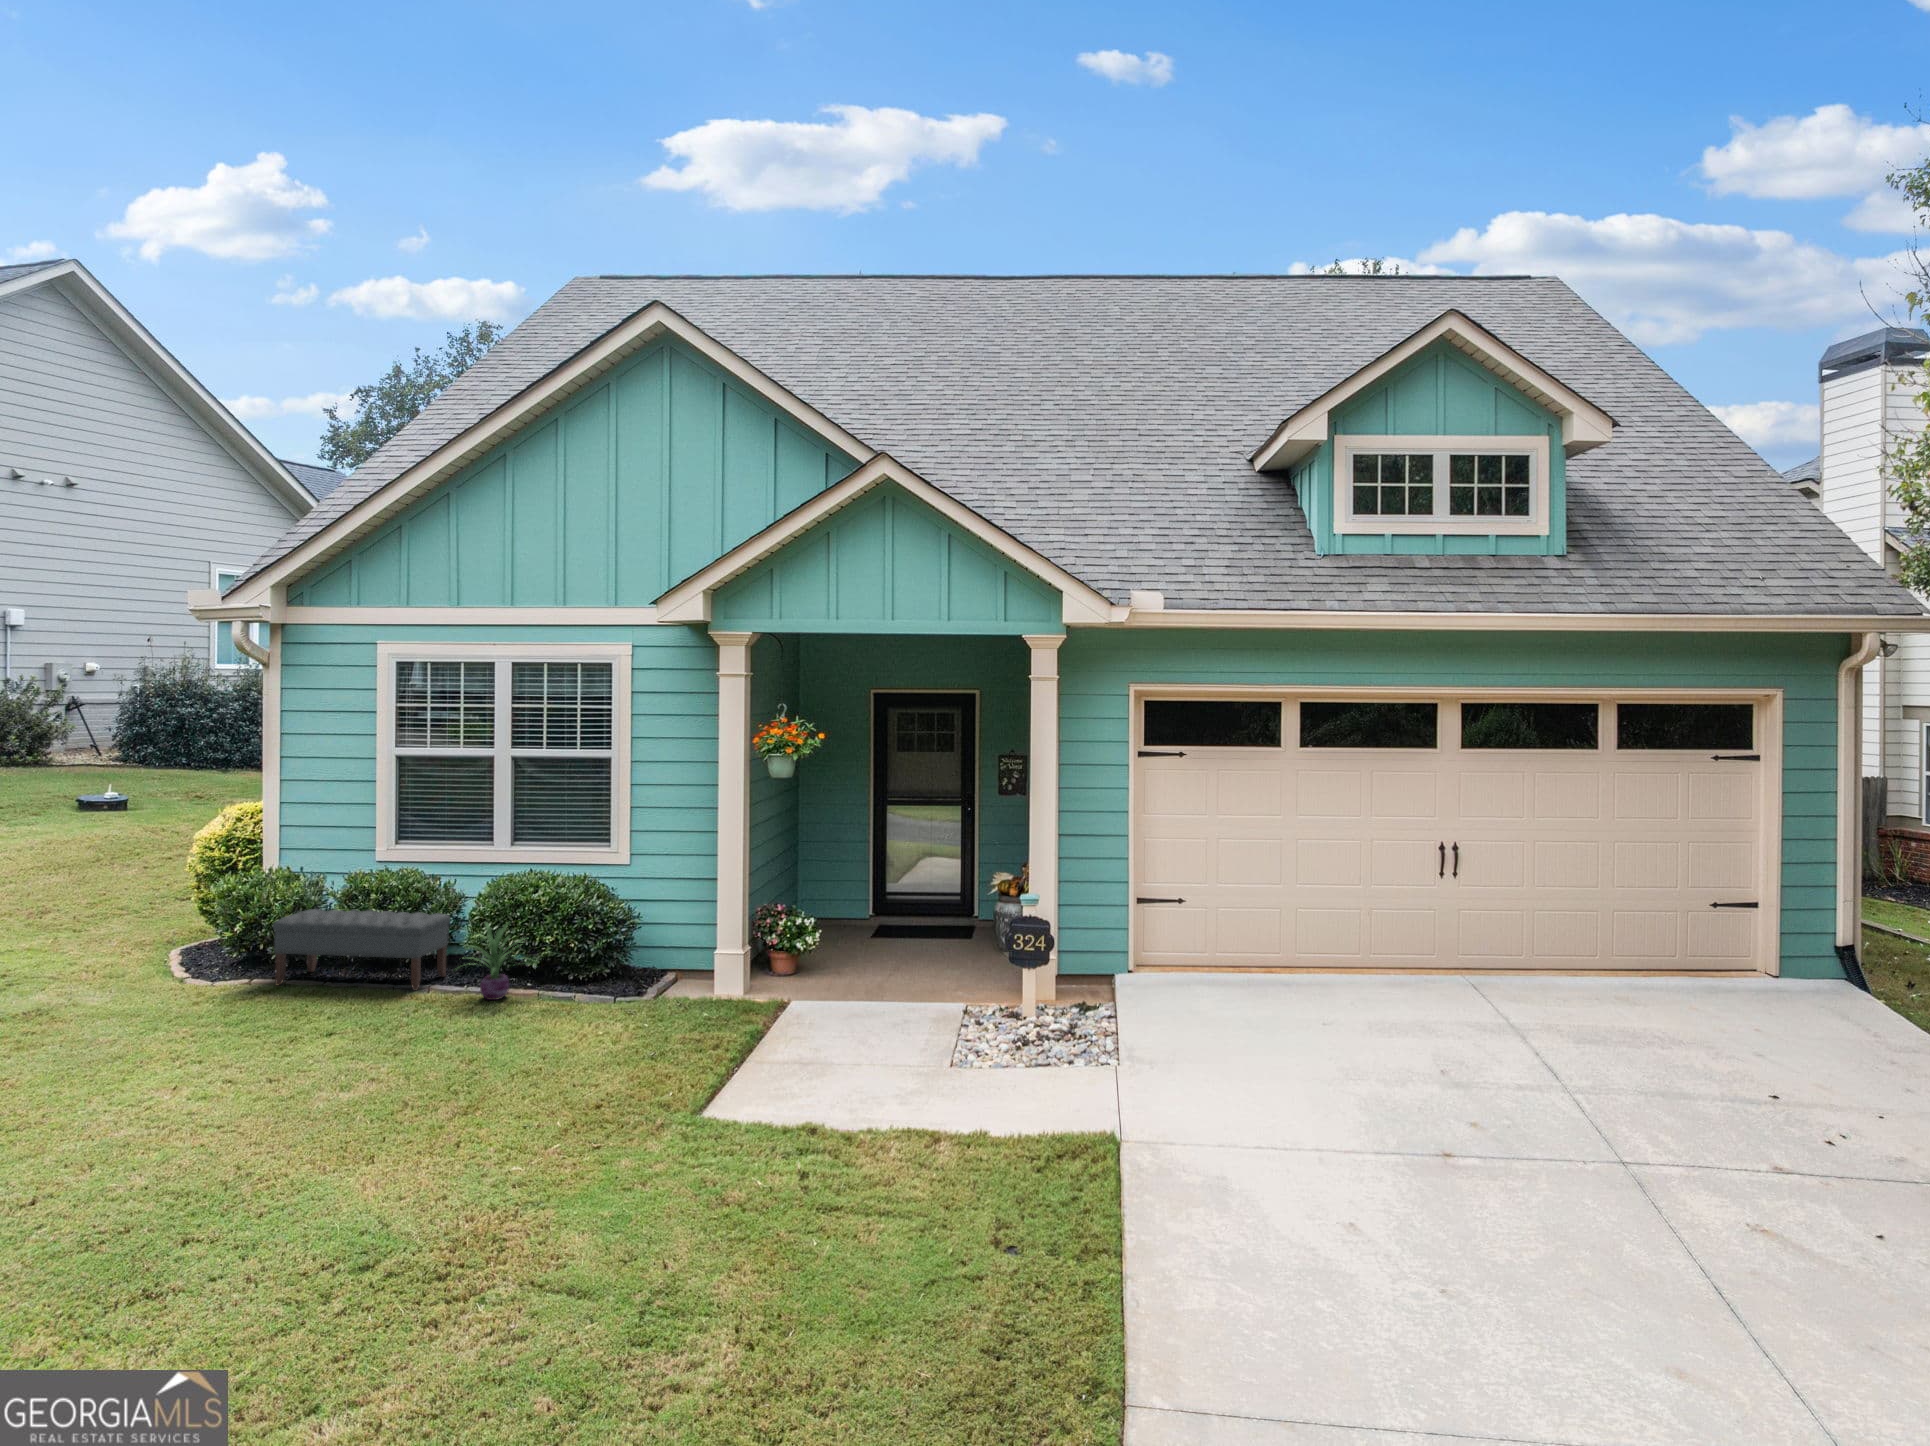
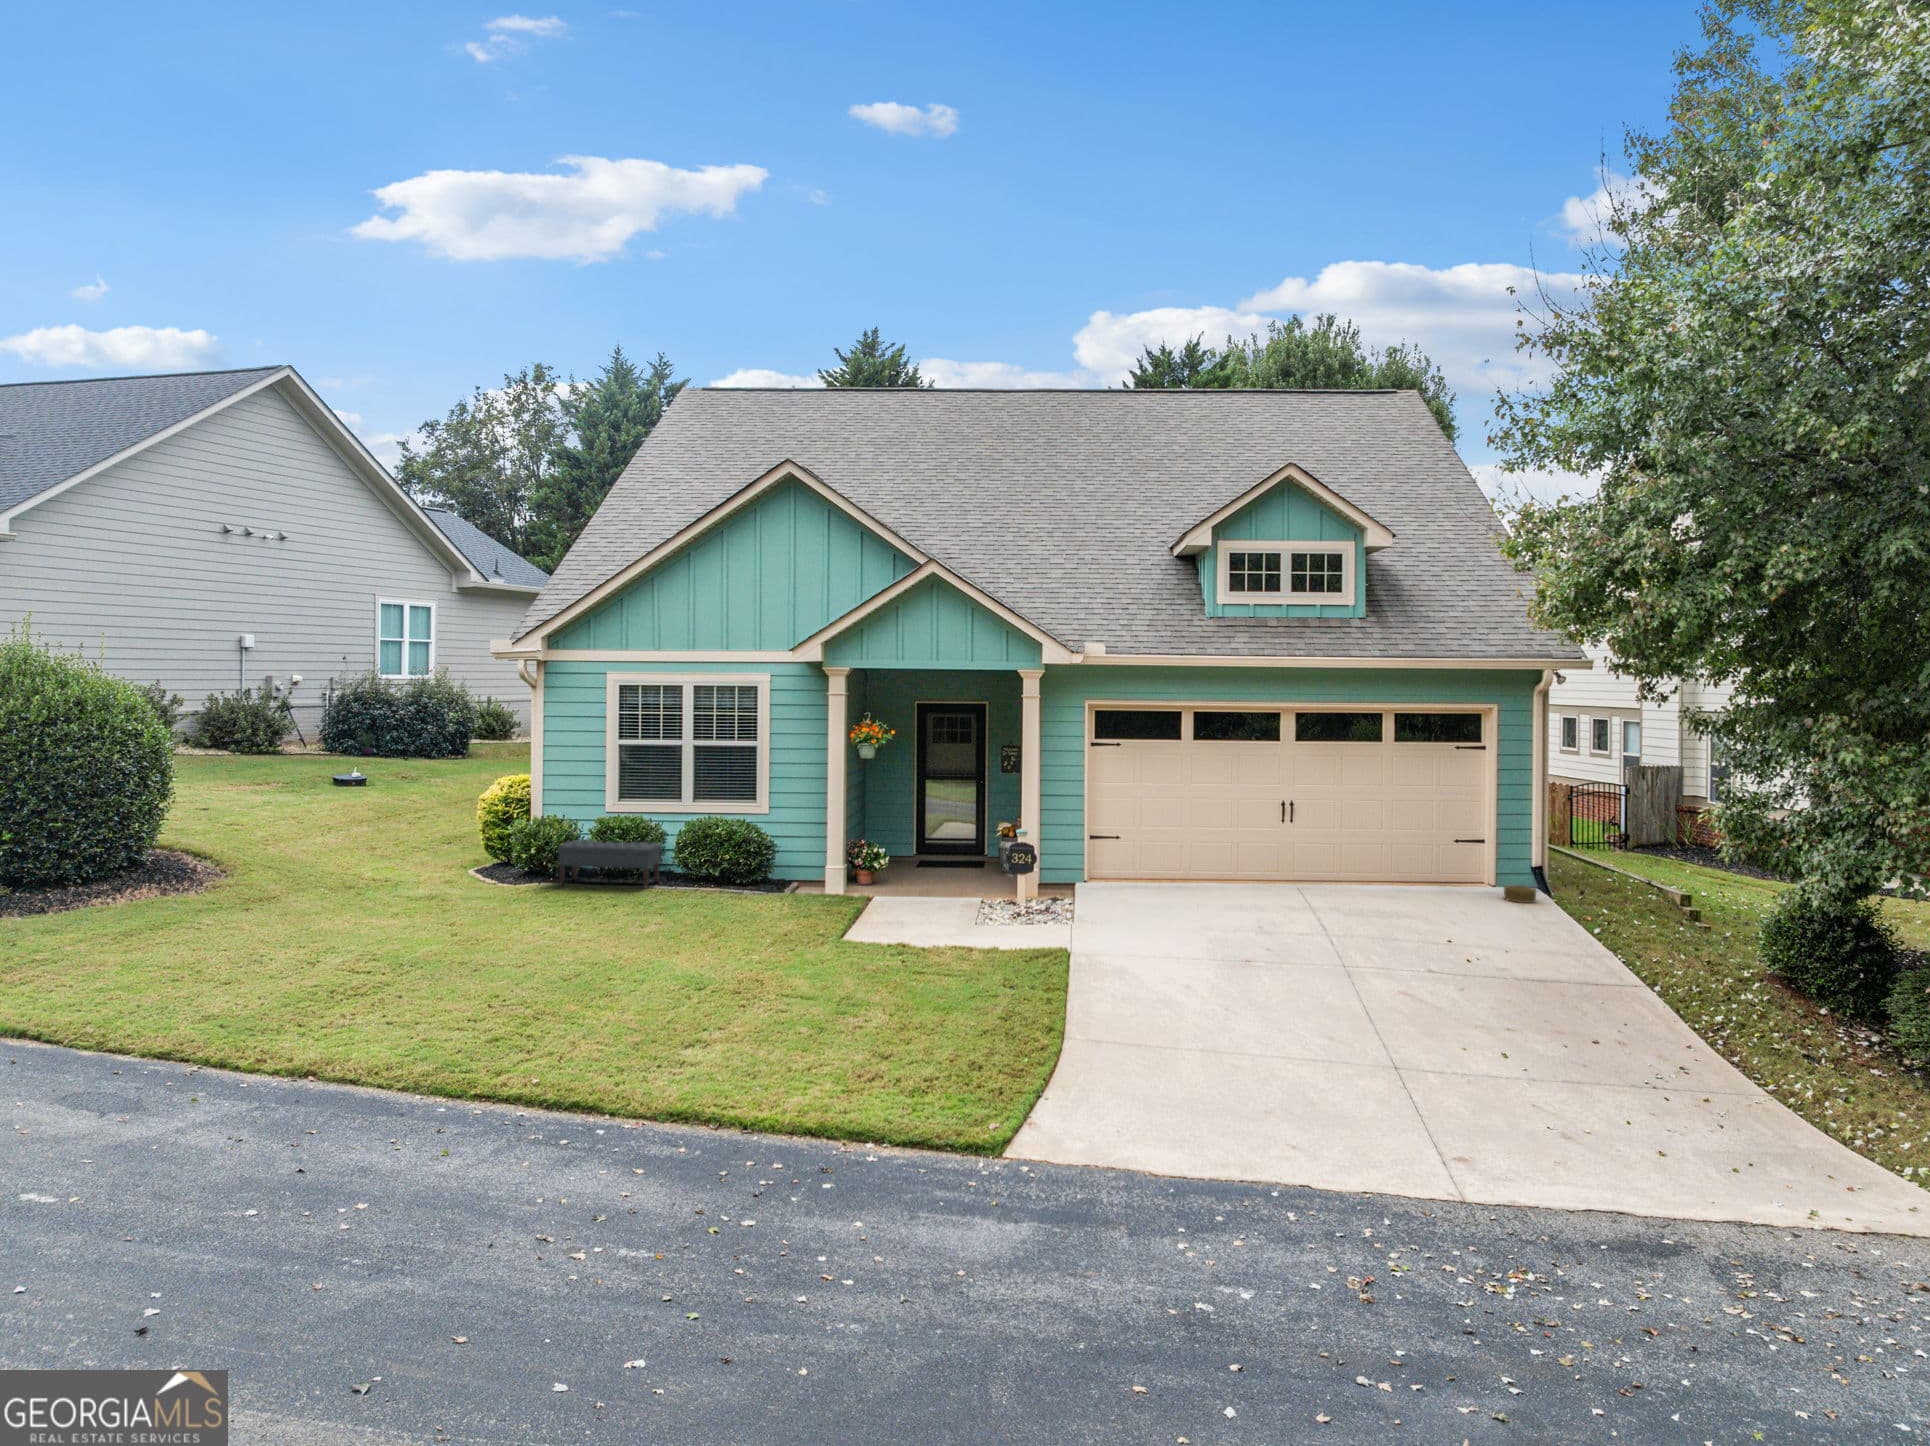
decorative plant: present [475,922,536,1000] -> present [362,735,372,755]
woven basket: none [1797,950,1857,1009] -> present [1504,885,1536,903]

